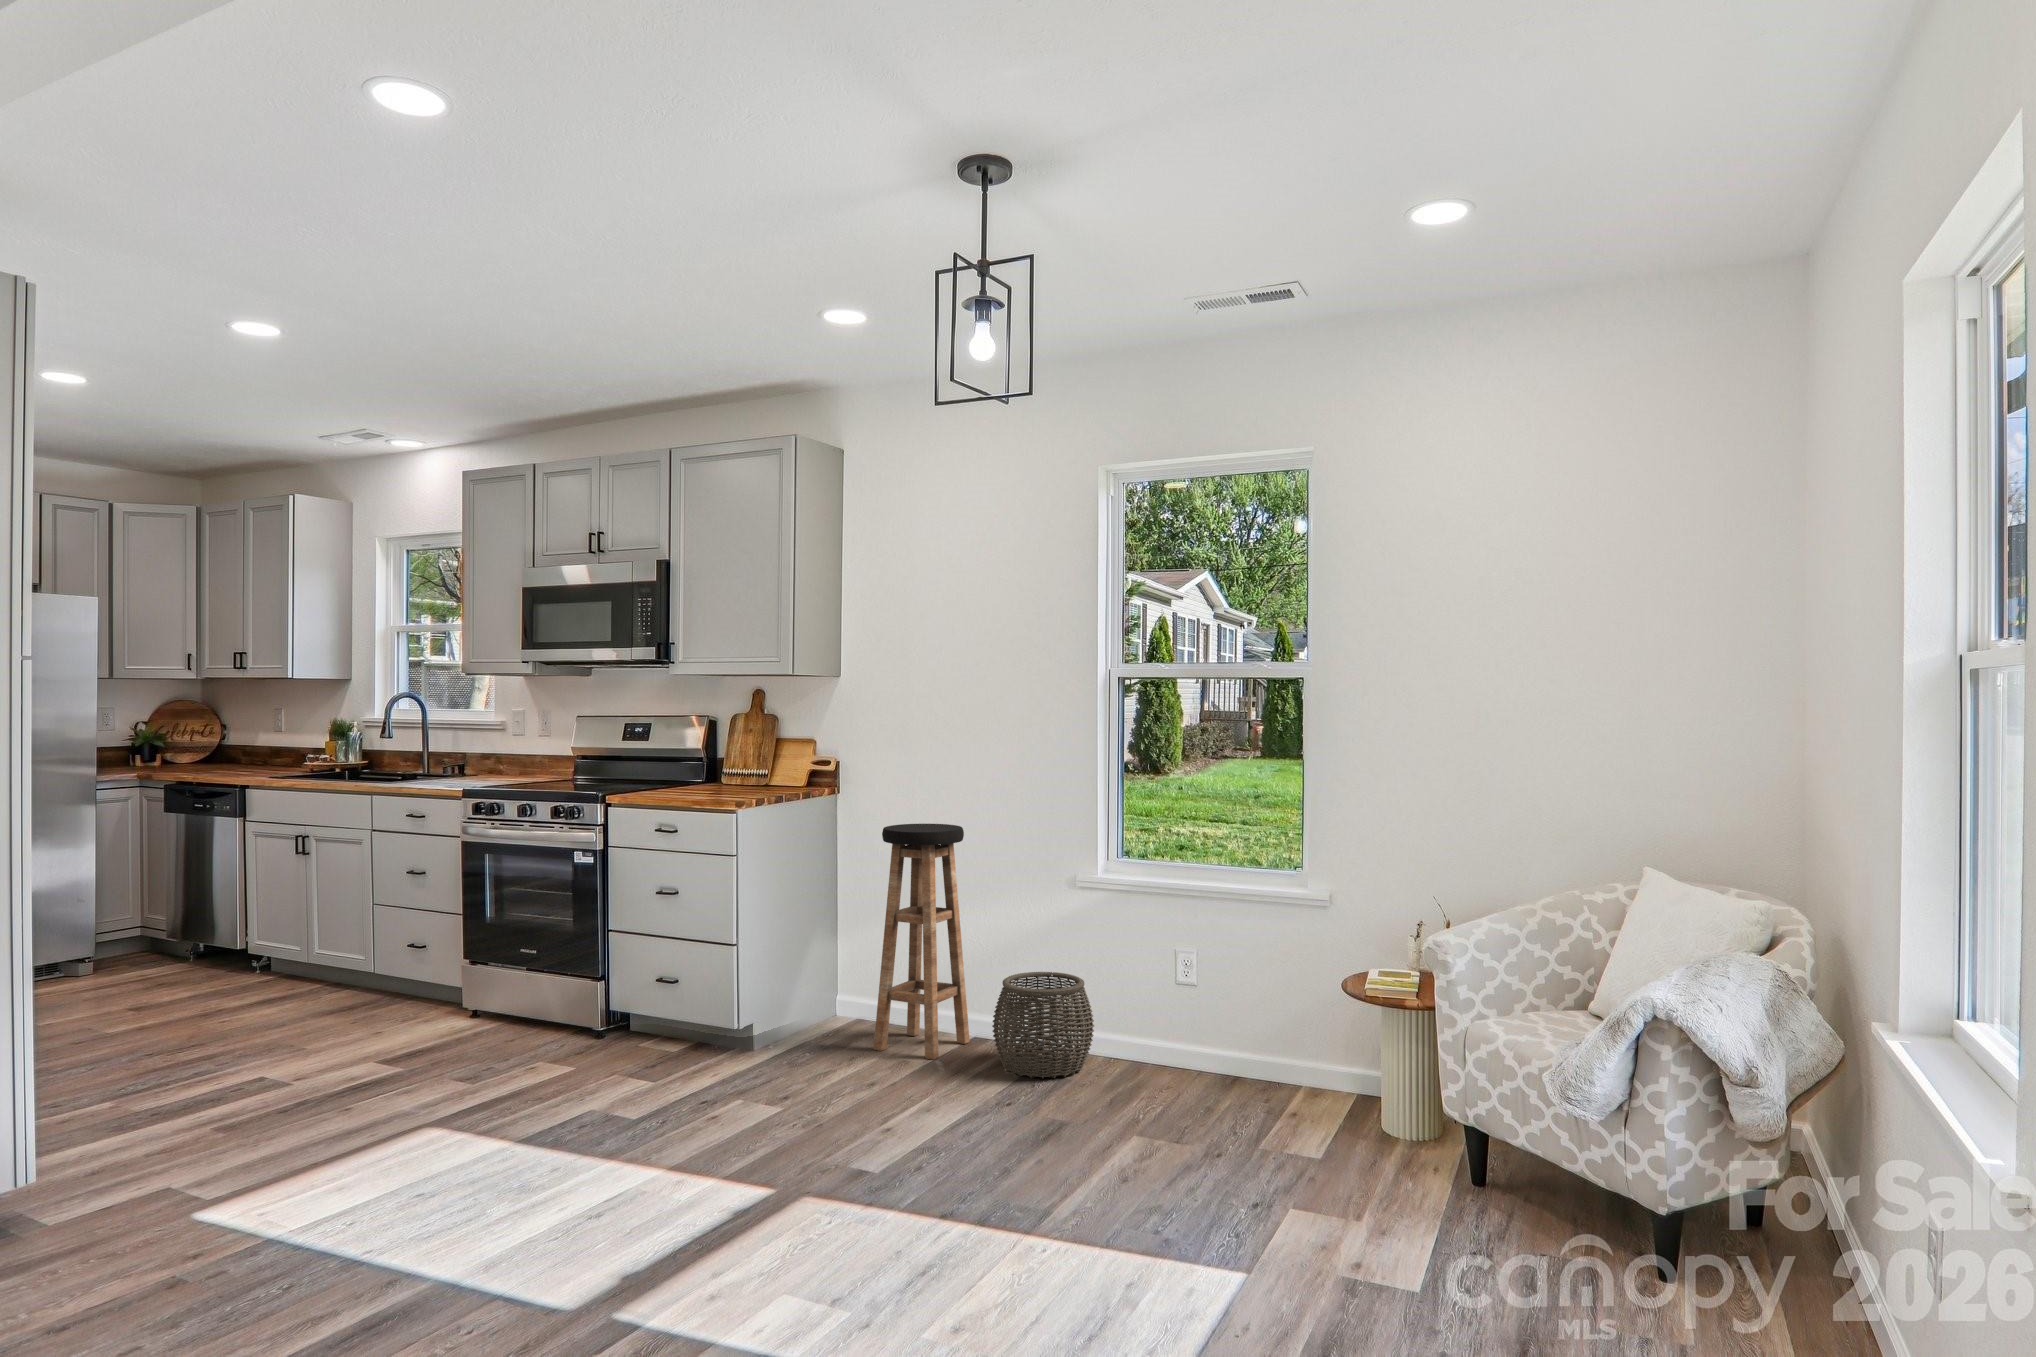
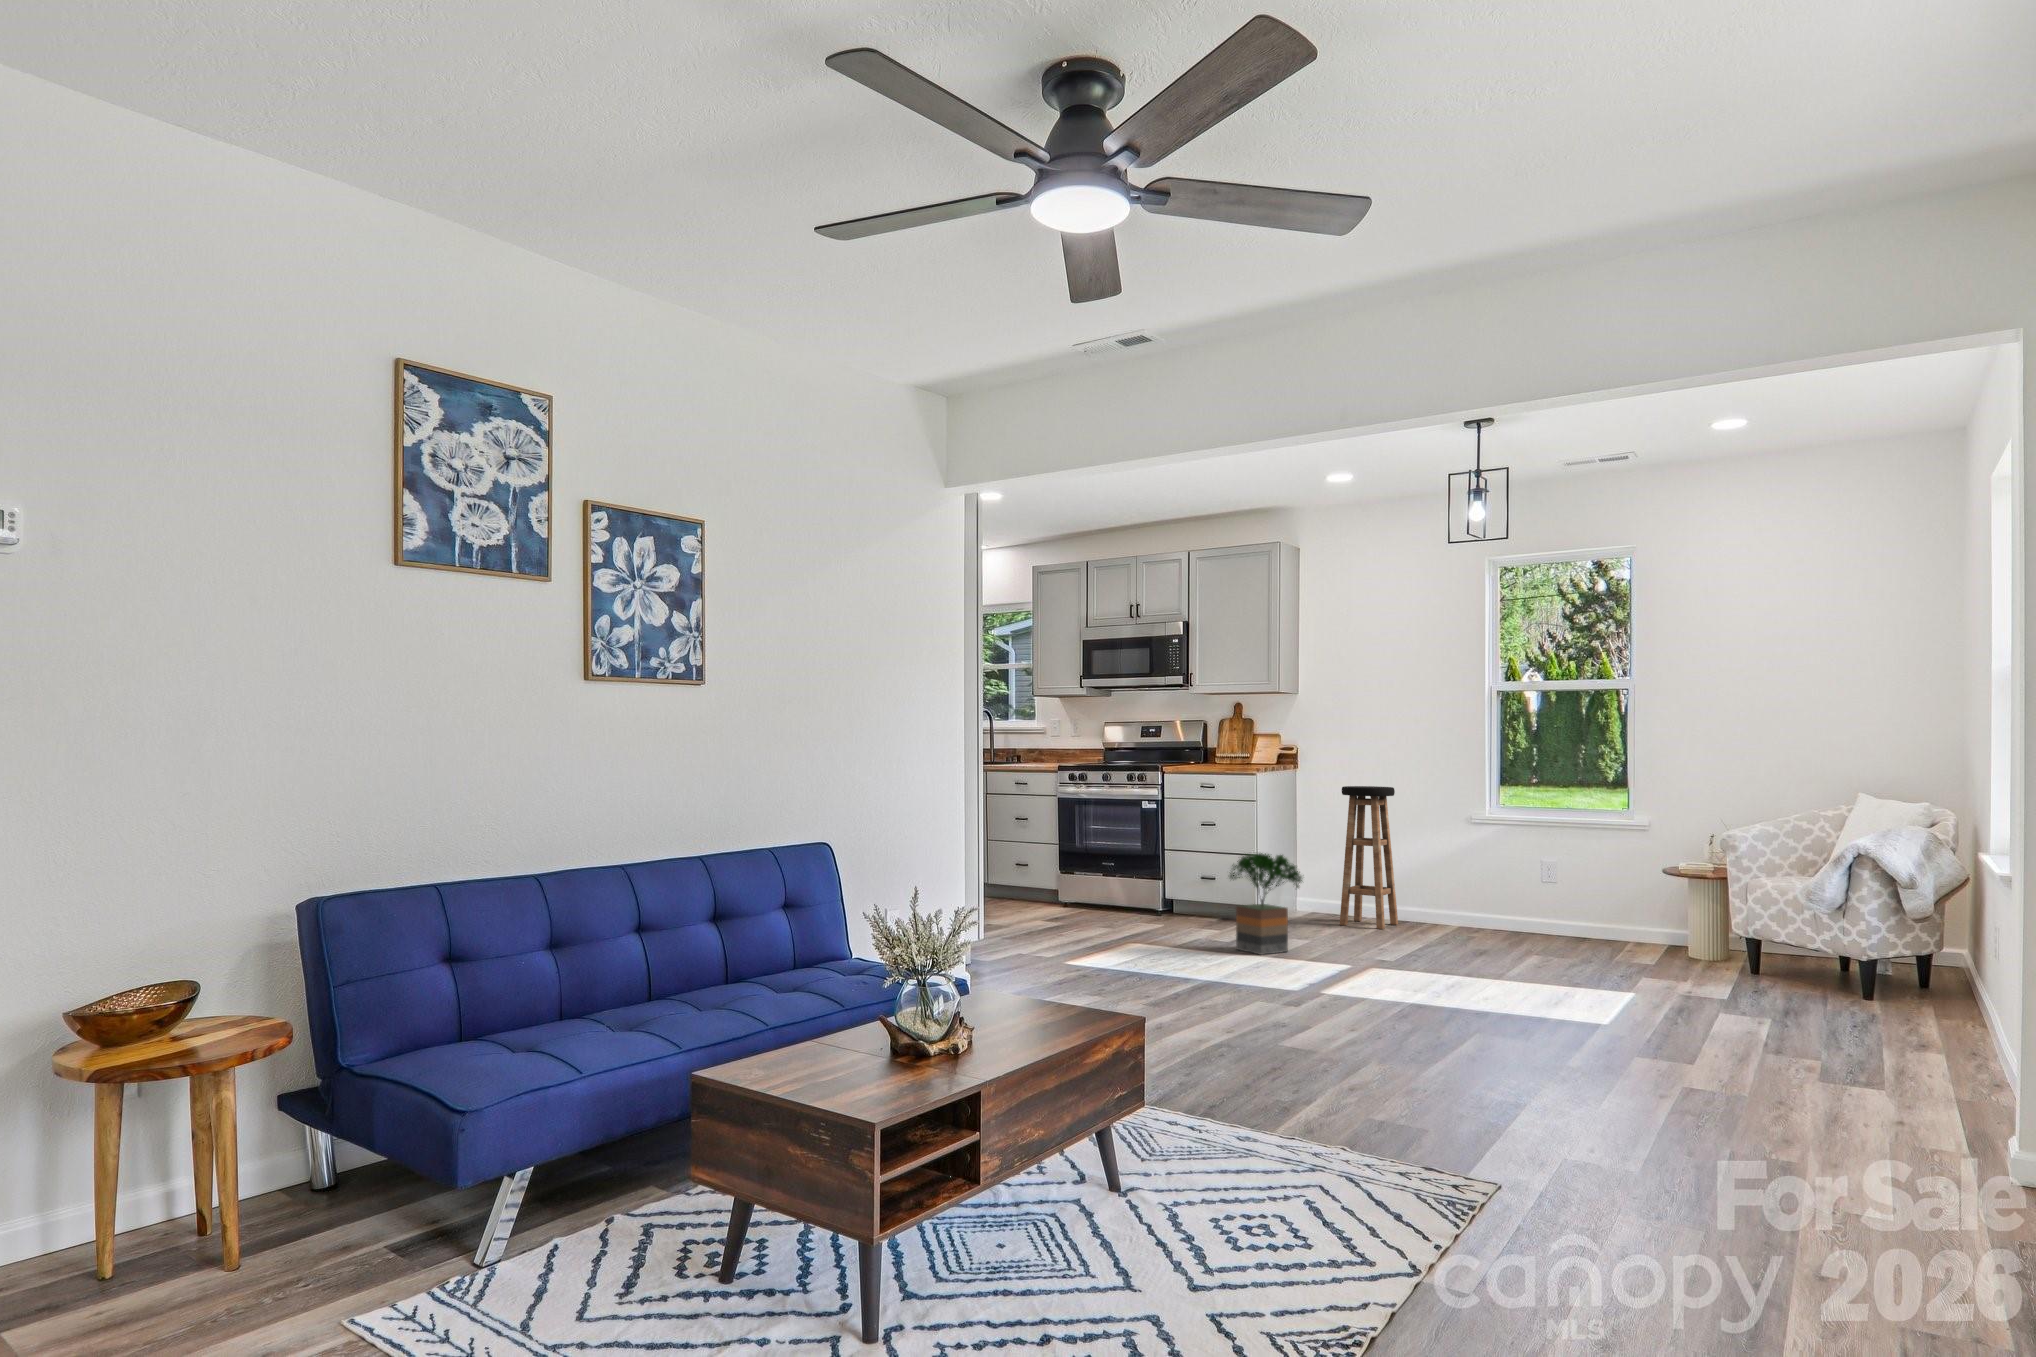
potted tree: none [591,972,729,1174] -> present [1230,853,1302,955]
woven basket: present [992,972,1094,1079] -> none [1423,877,1490,937]

